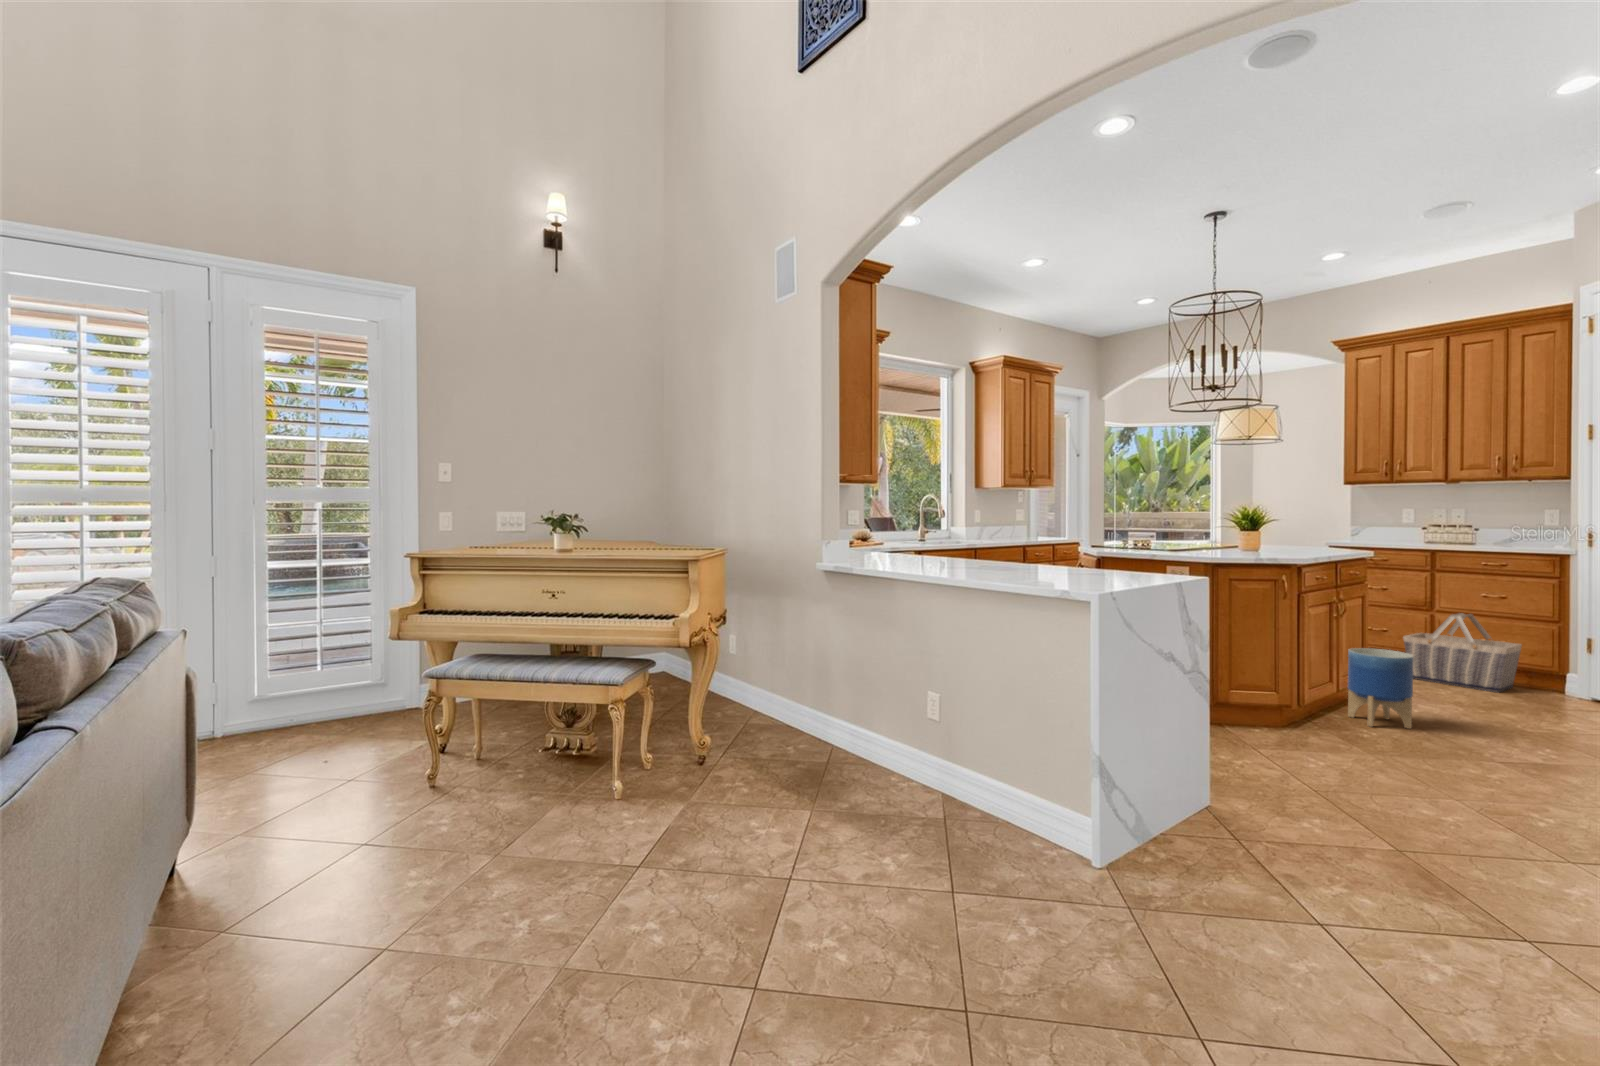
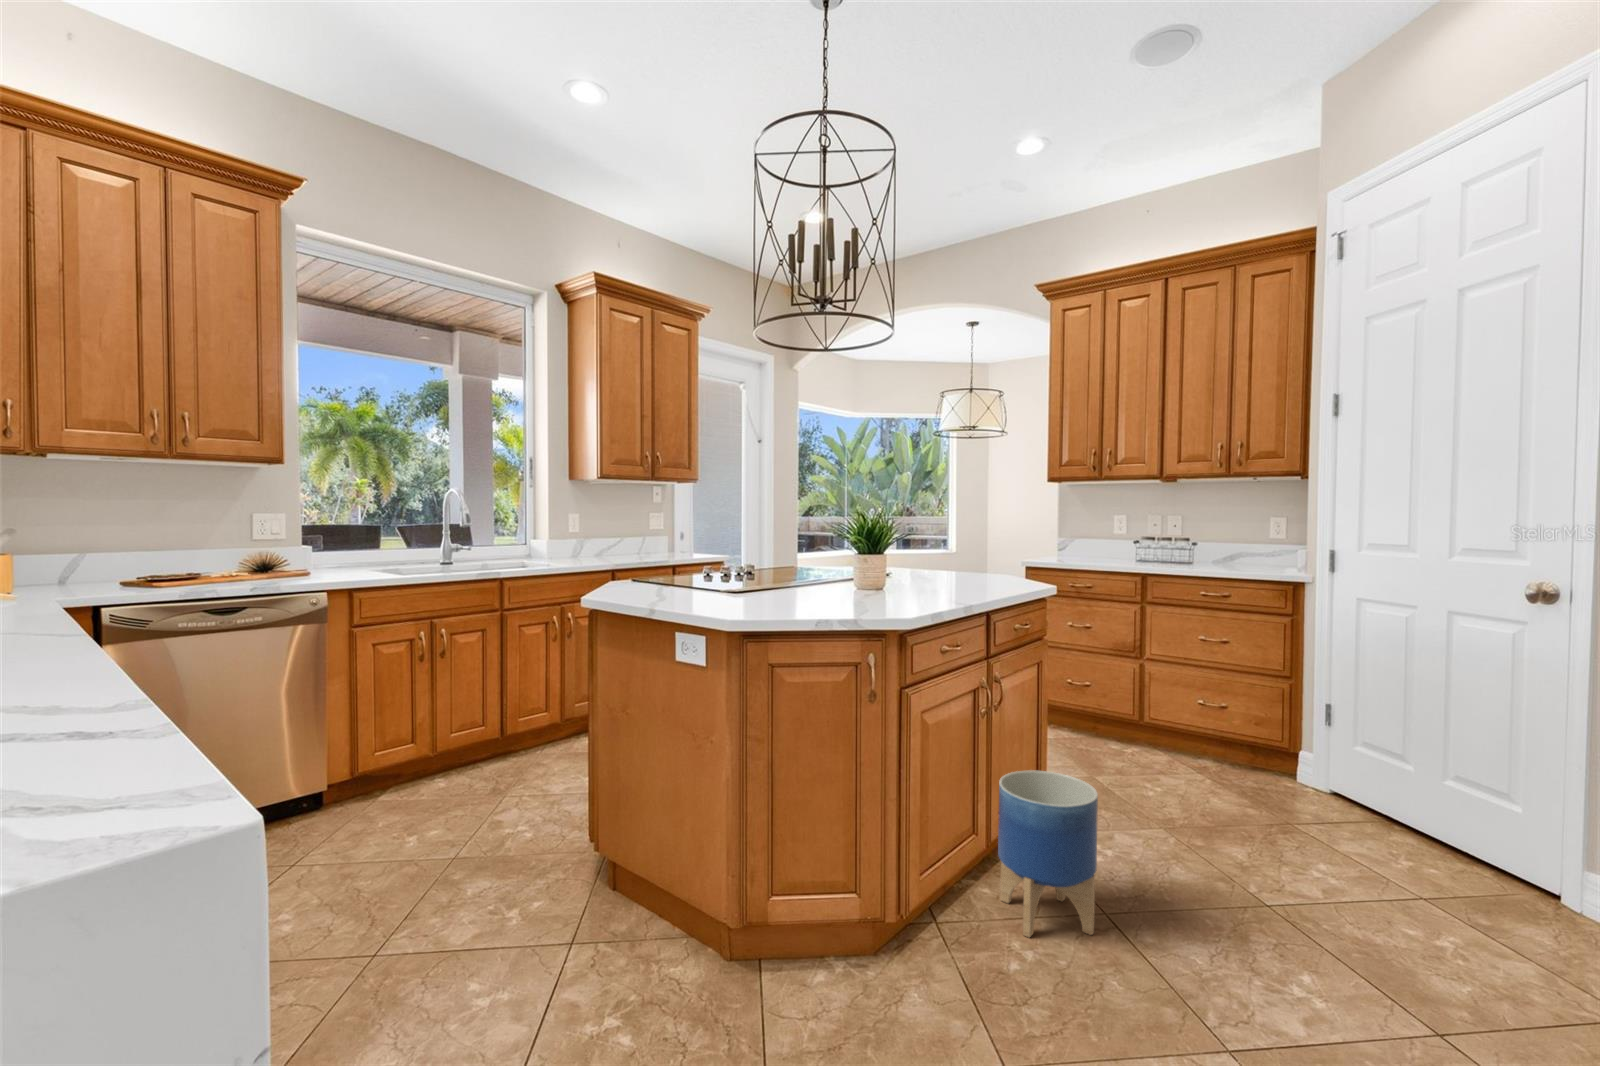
basket: present [1403,613,1522,692] -> none [1107,666,1249,791]

